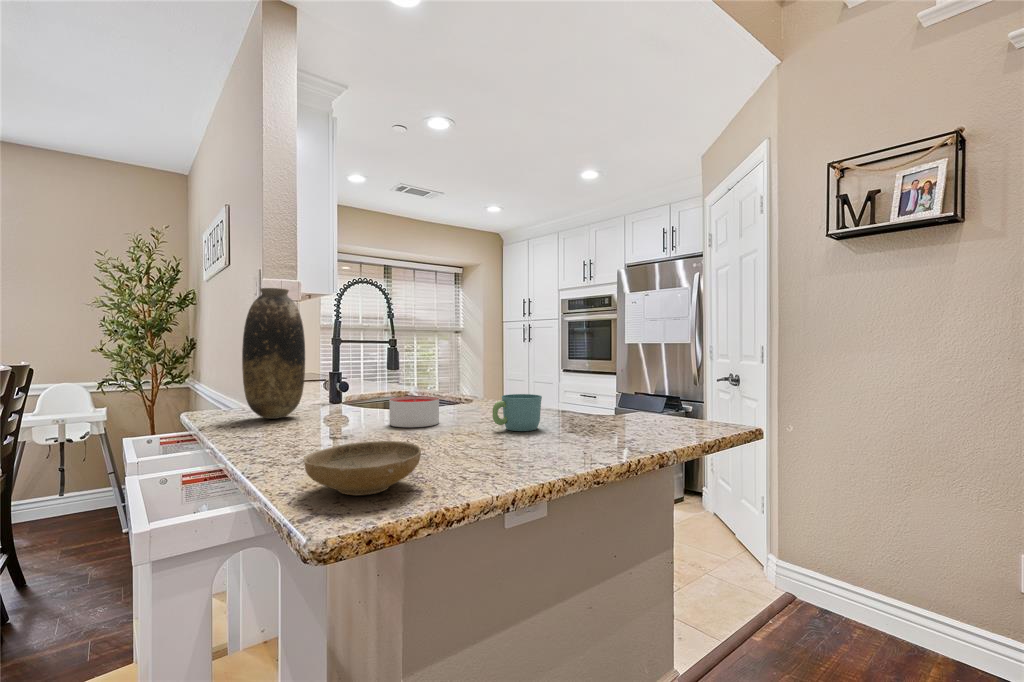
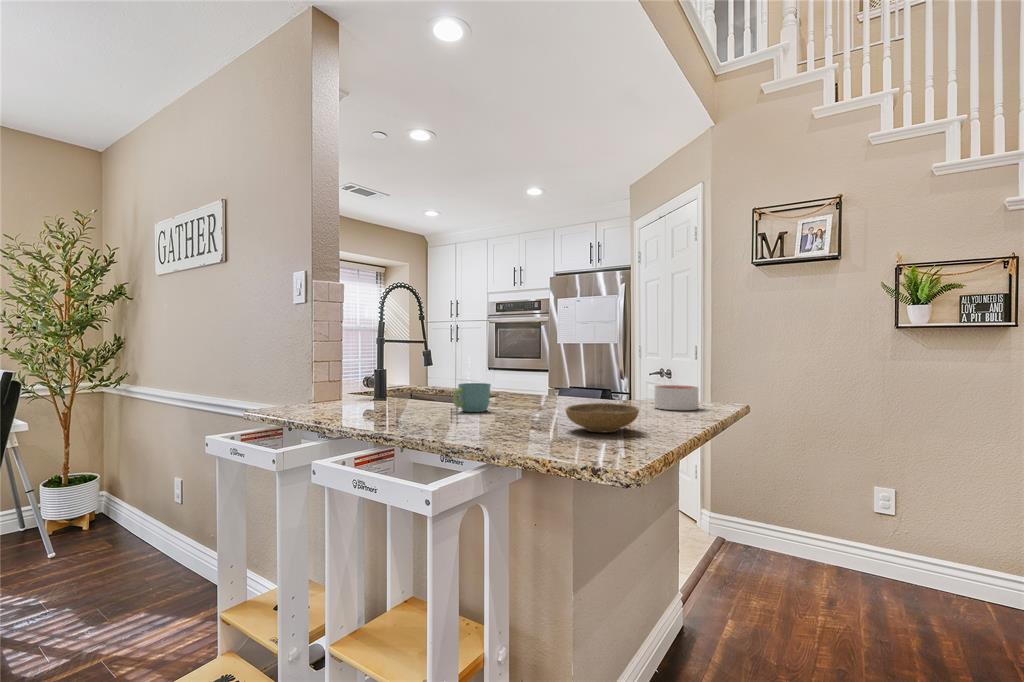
vase: present [242,288,305,419] -> none [357,293,407,405]
mug: present [493,394,542,431] -> present [453,383,491,412]
candle: present [389,396,439,427] -> present [654,385,699,410]

